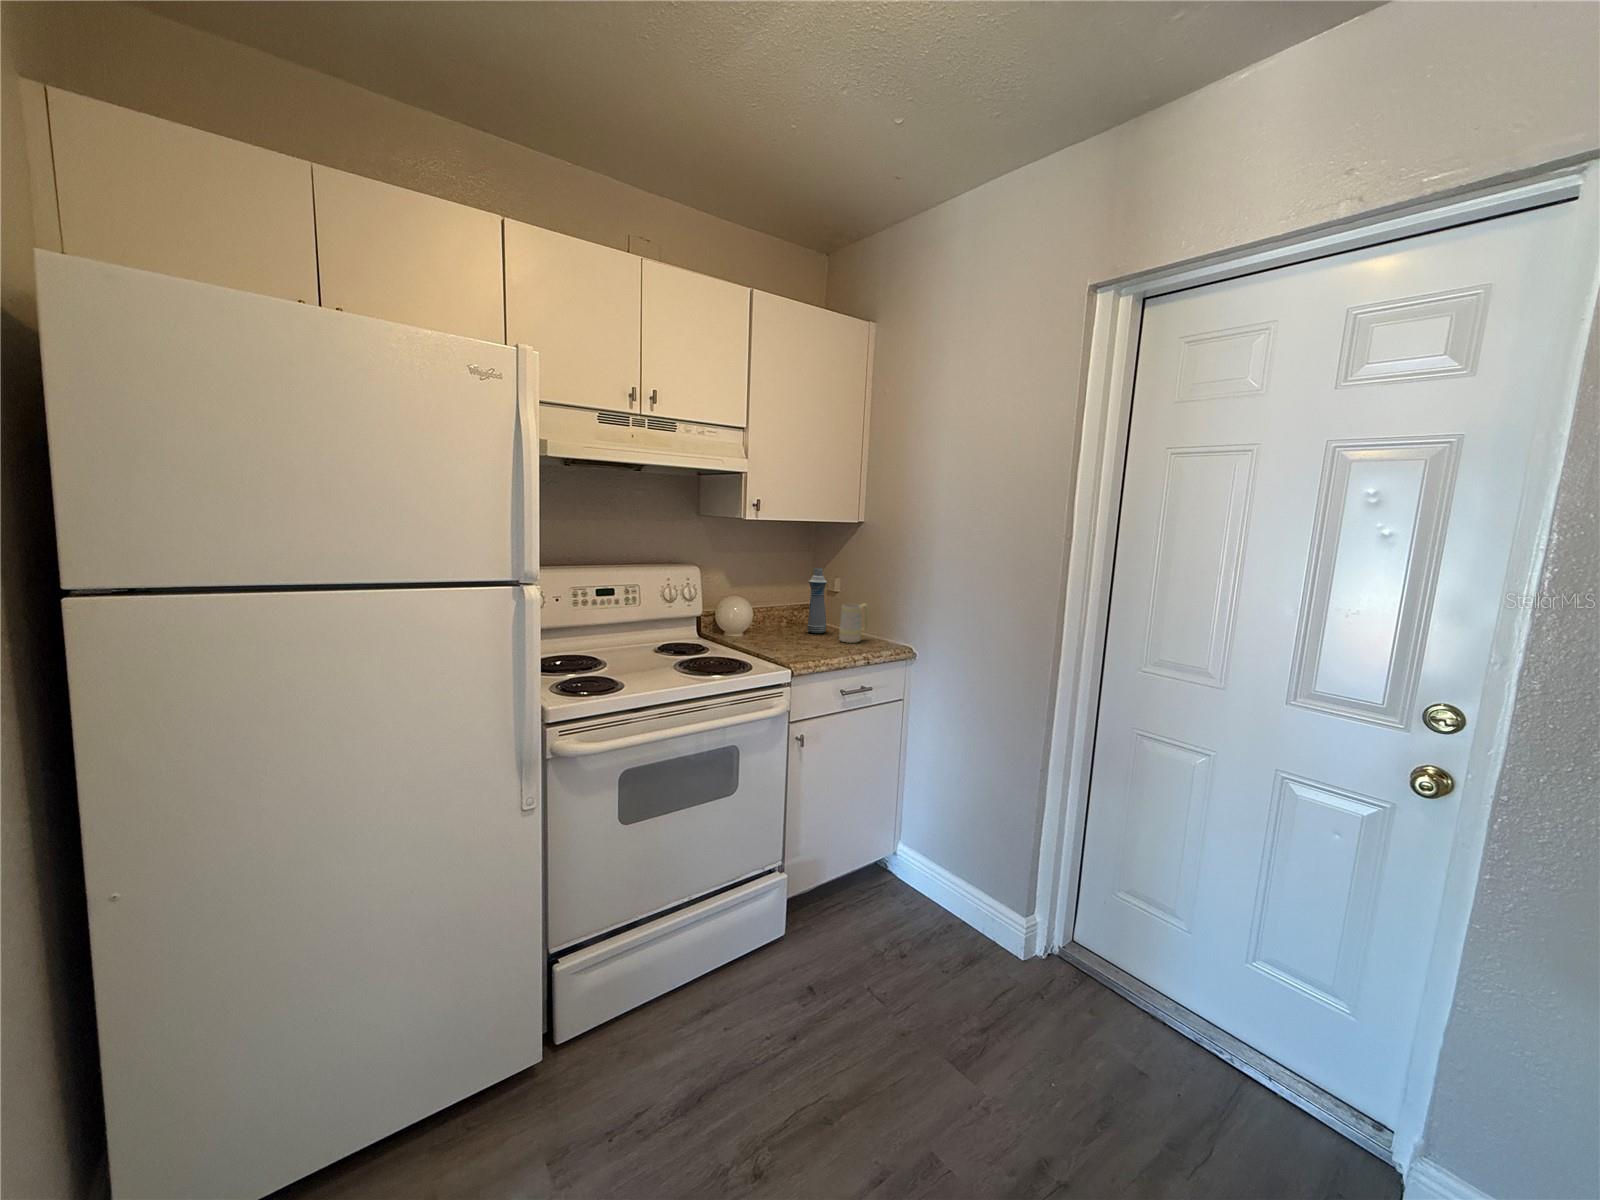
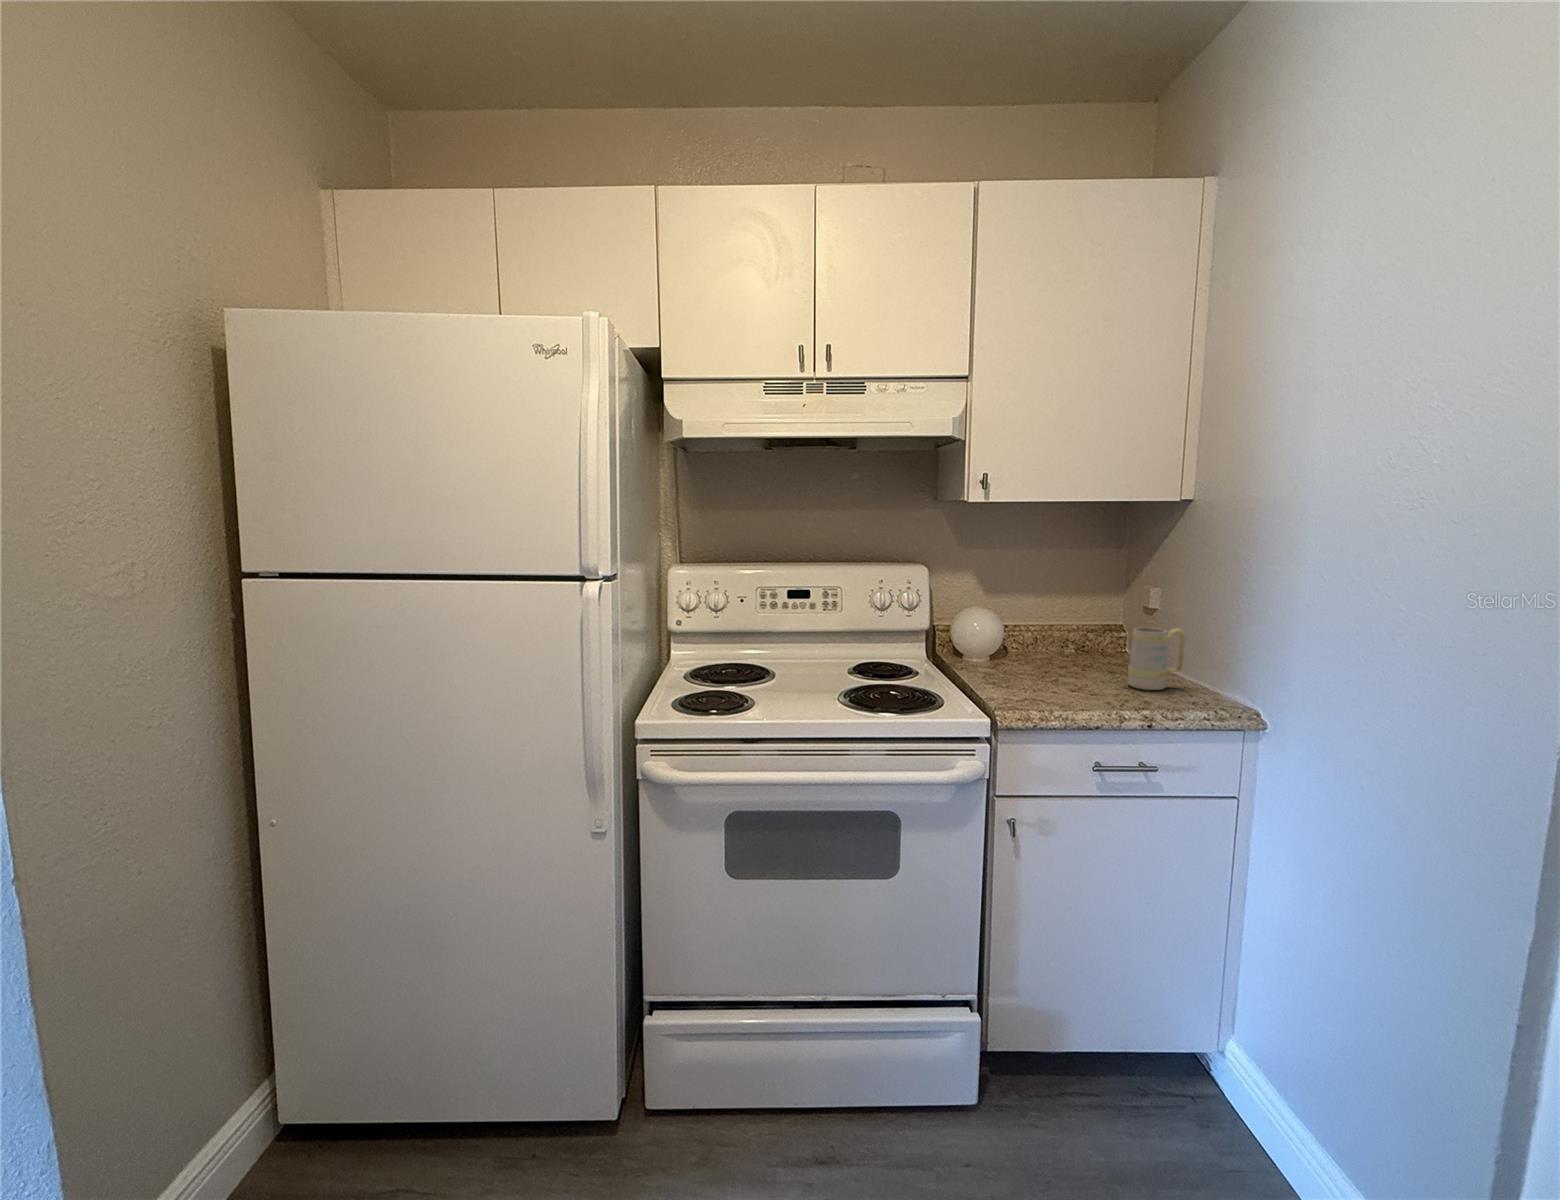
bottle: present [807,568,827,633] -> none [1094,570,1129,670]

